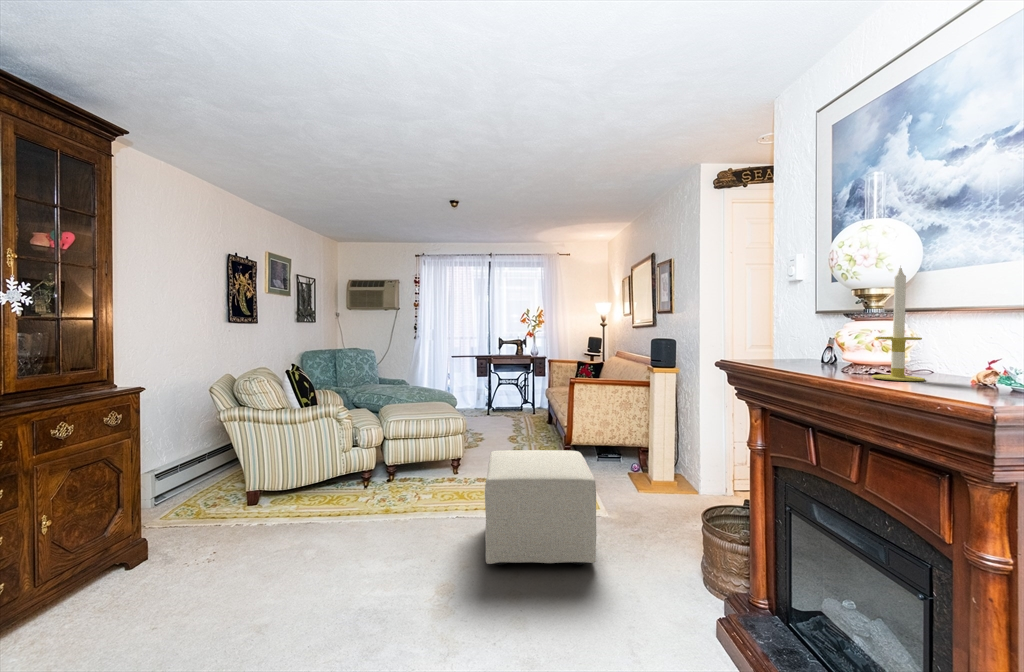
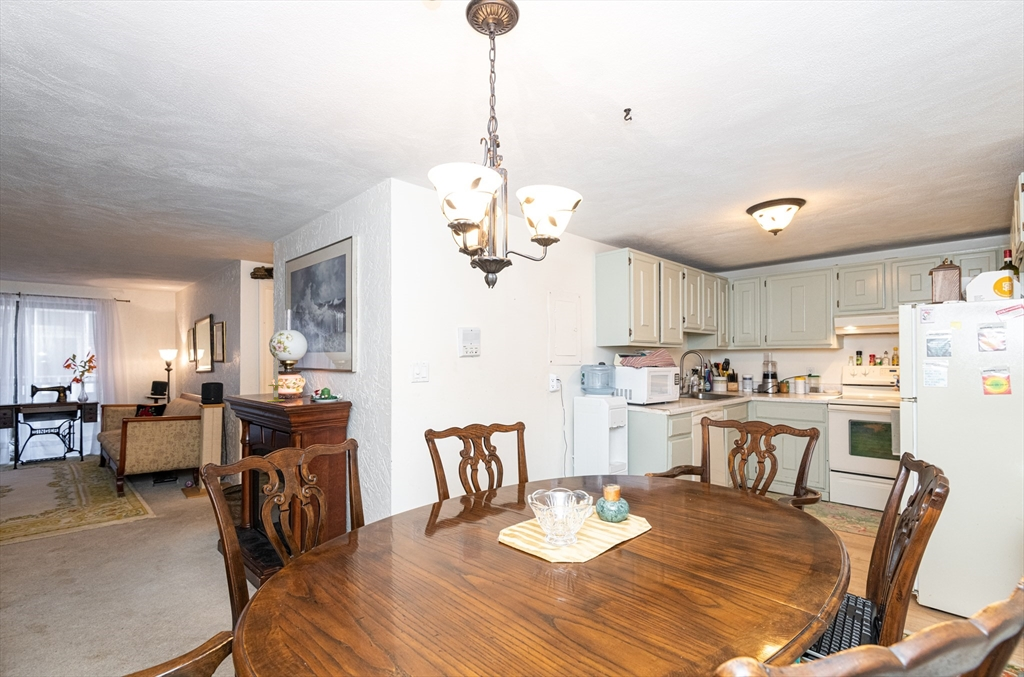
ottoman: present [485,450,597,565] -> none [32,471,139,564]

